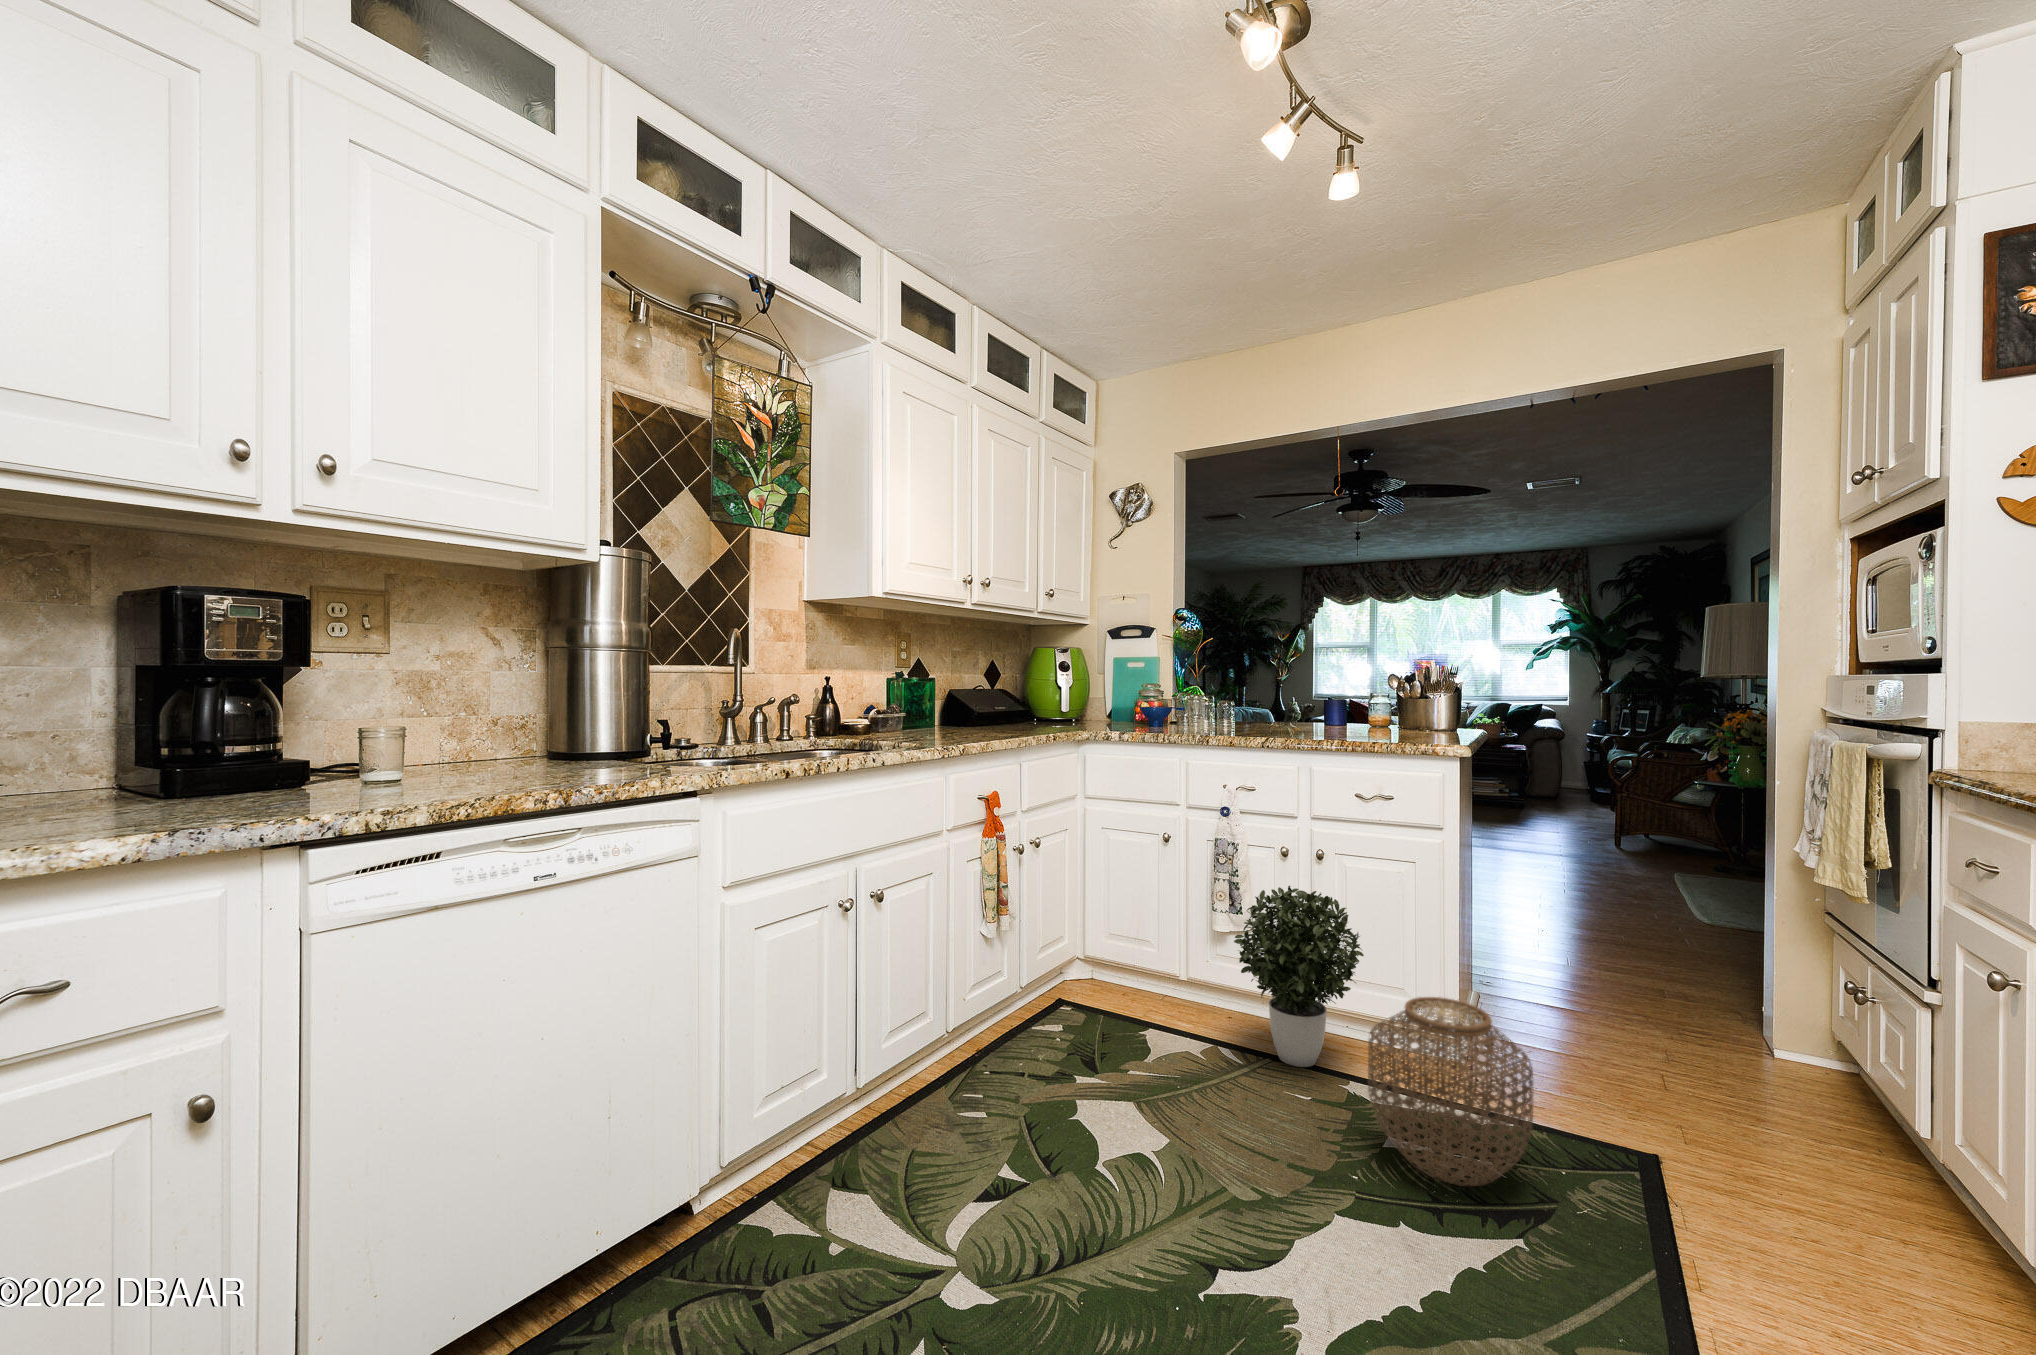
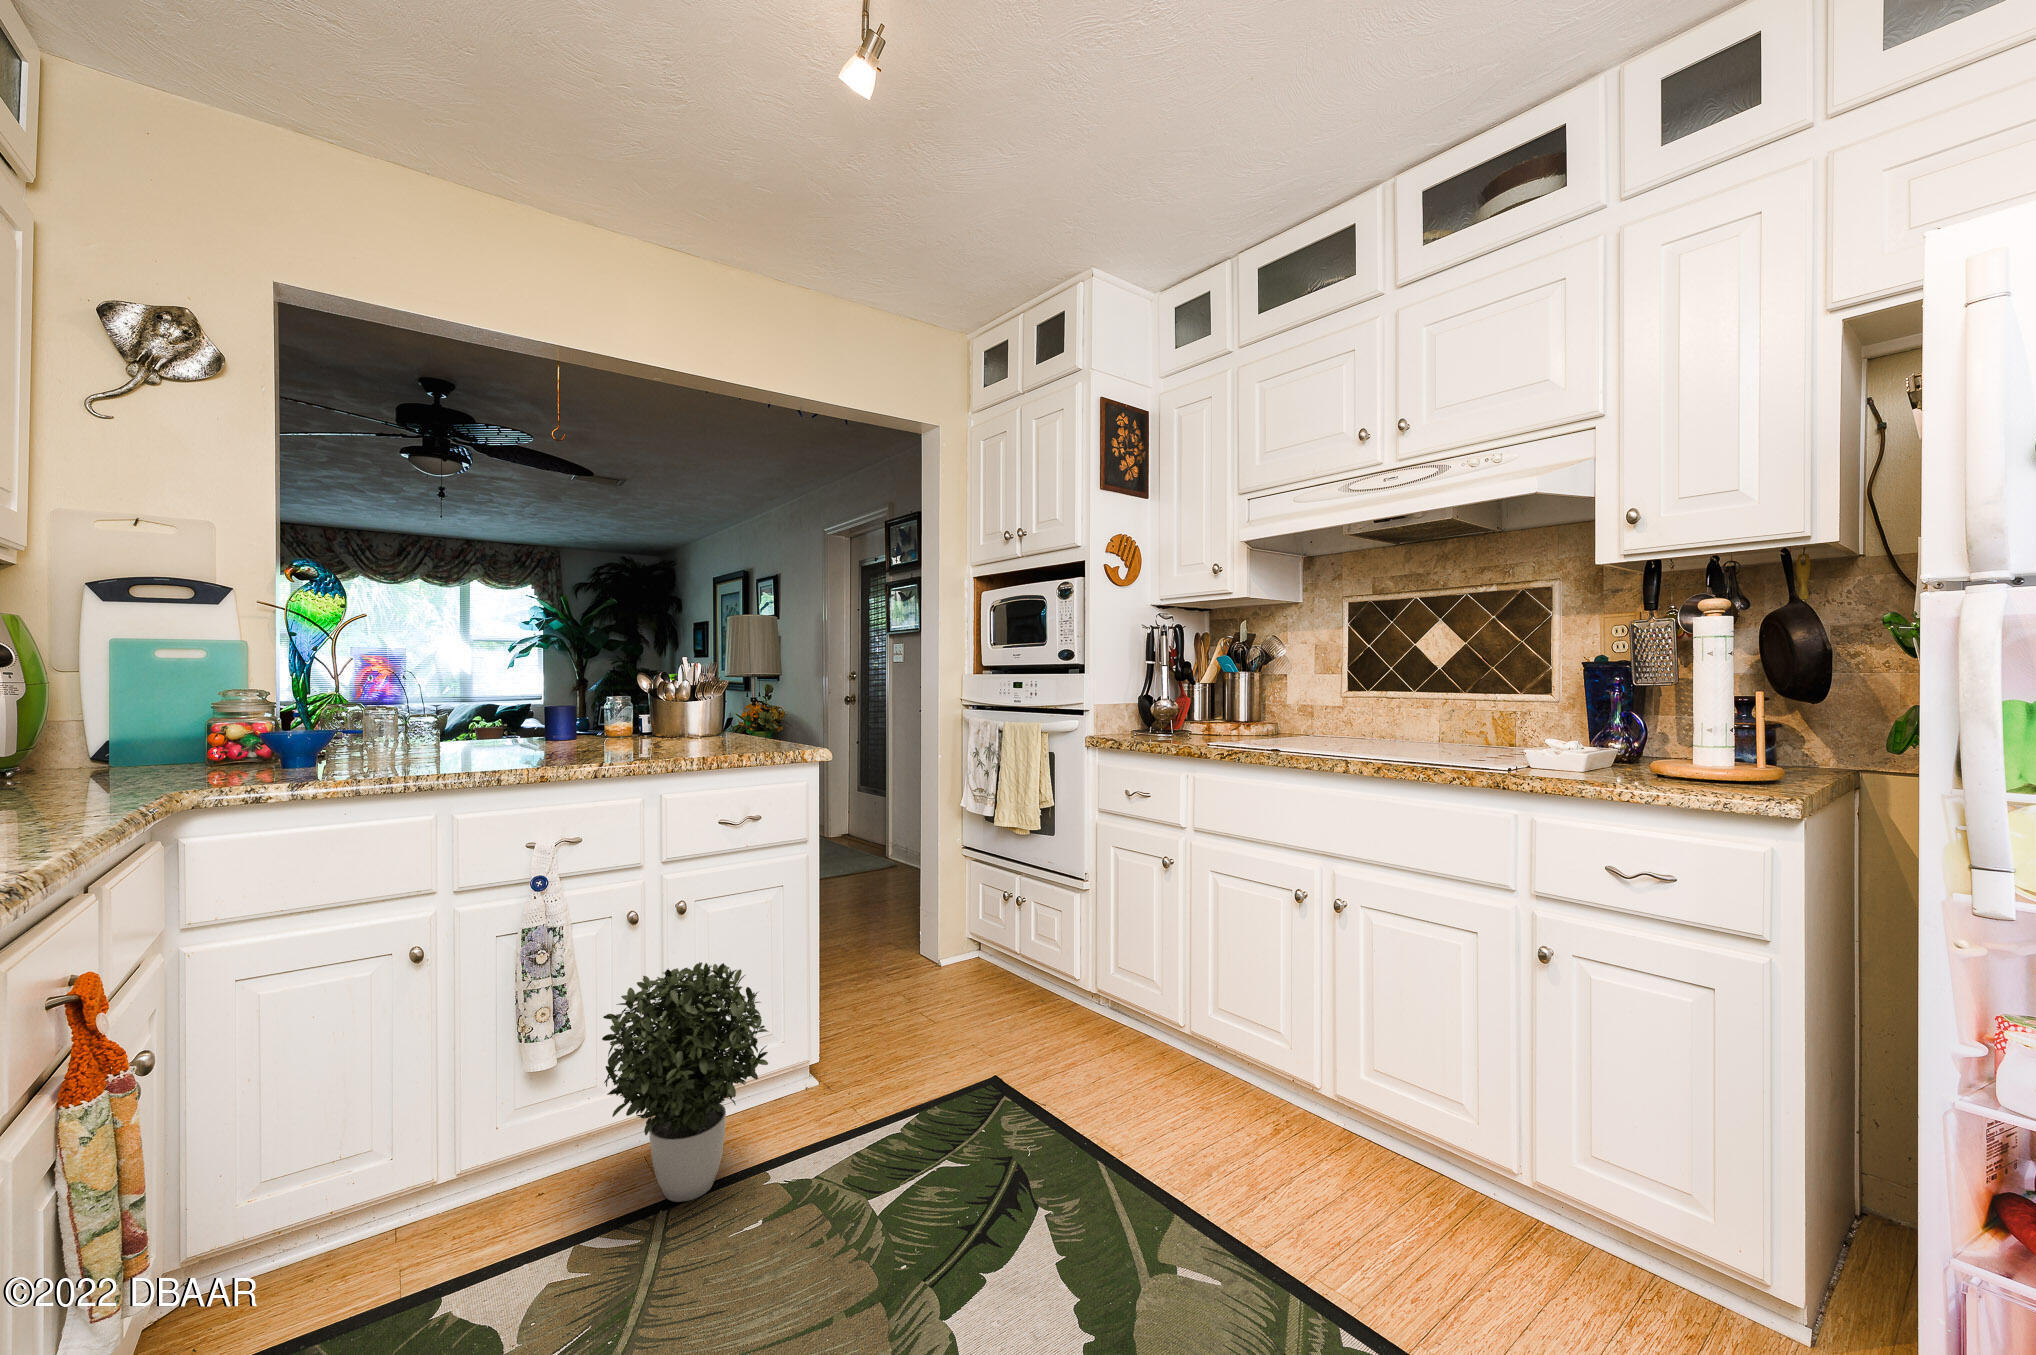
woven basket: present [1368,997,1533,1186] -> none [851,1017,1003,1212]

